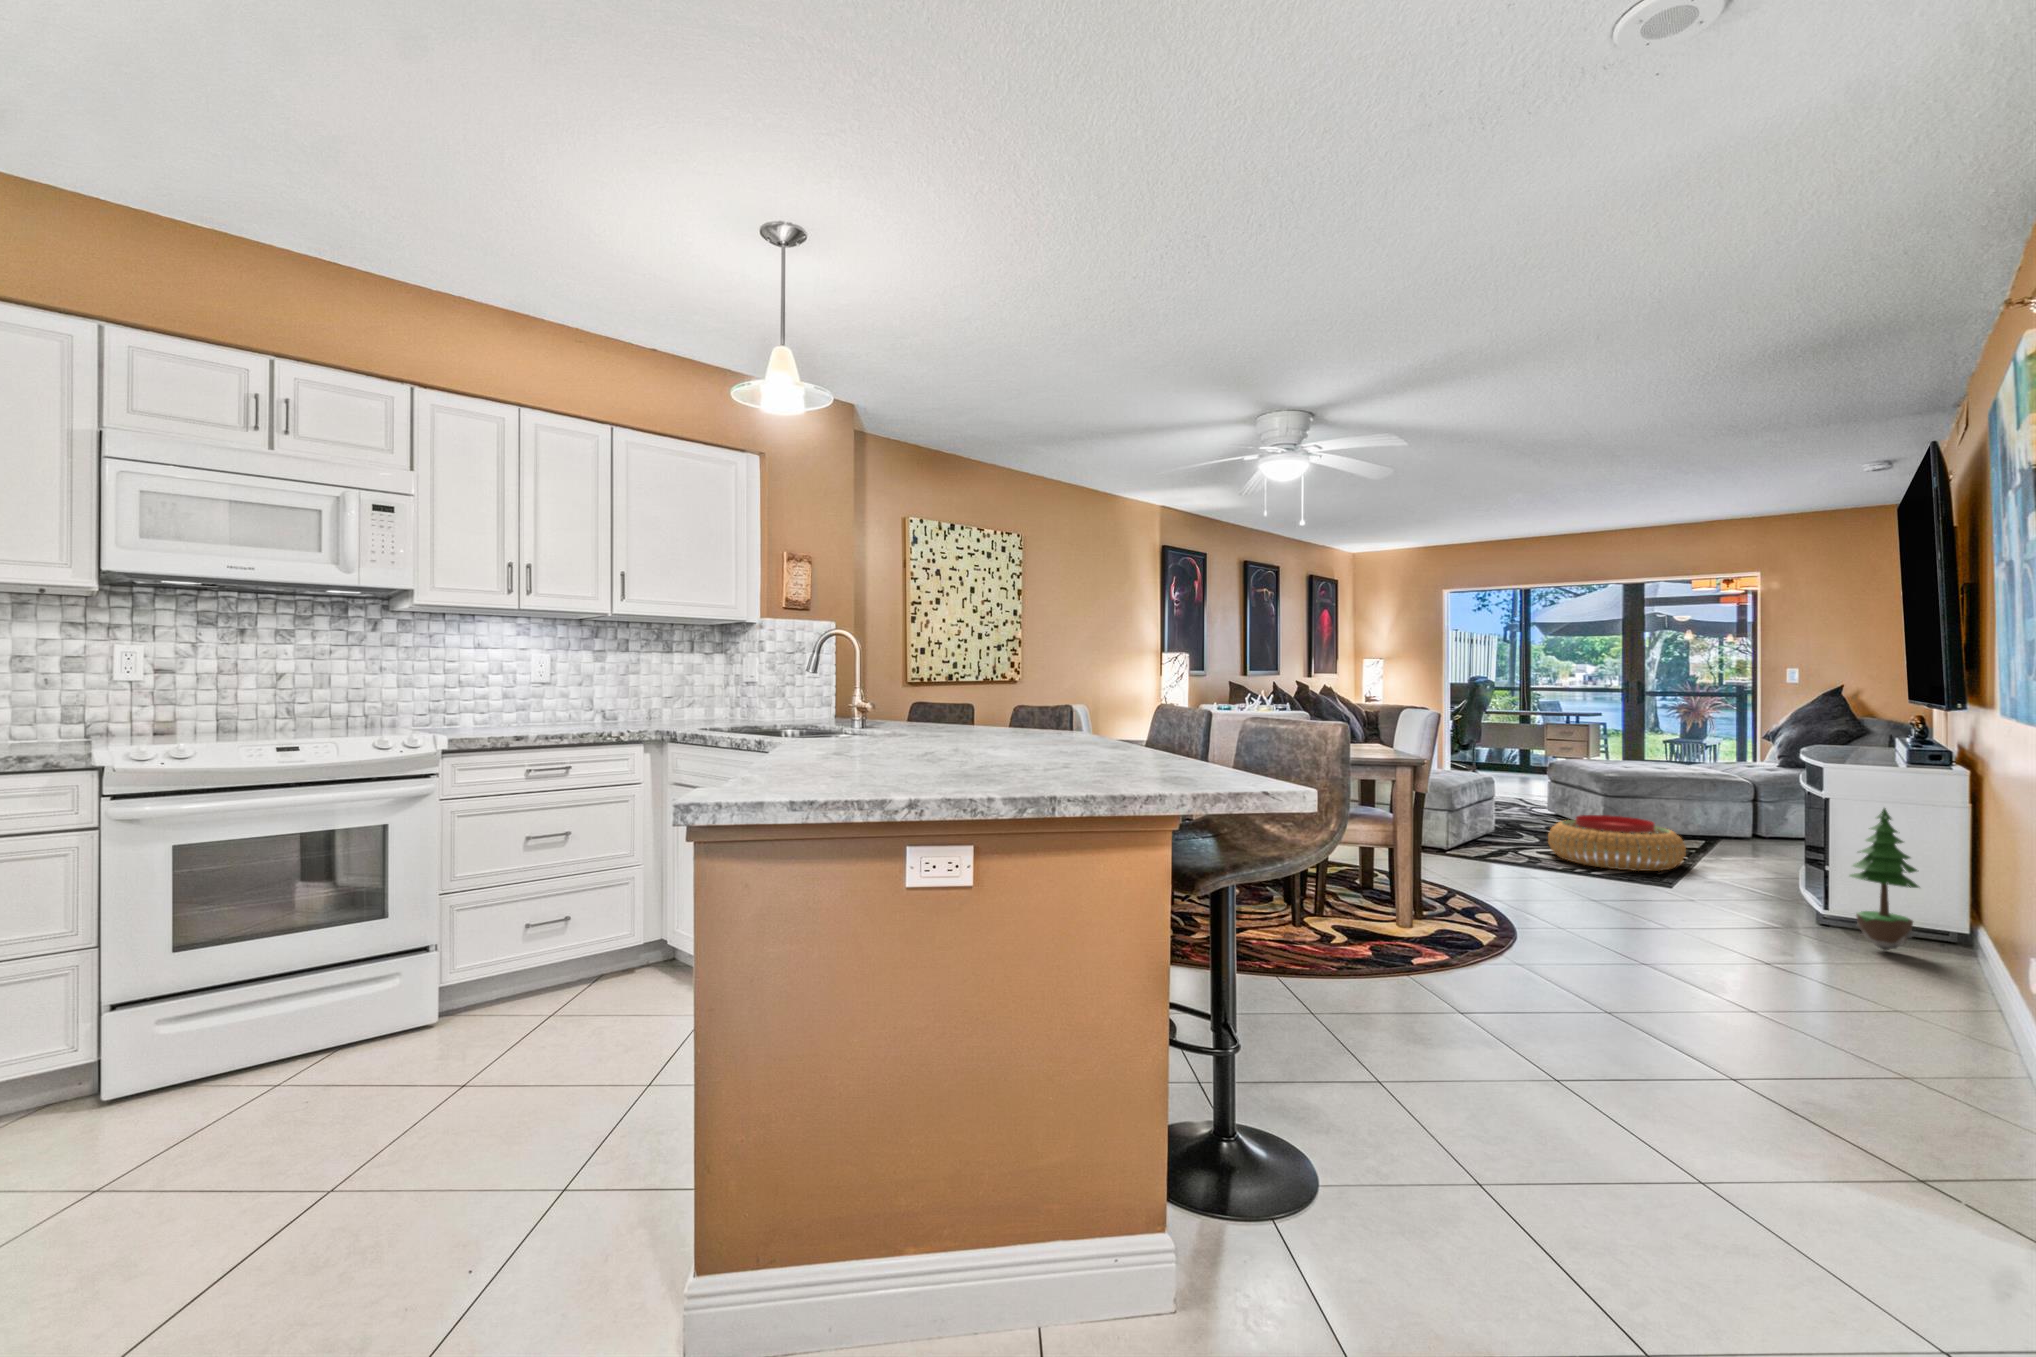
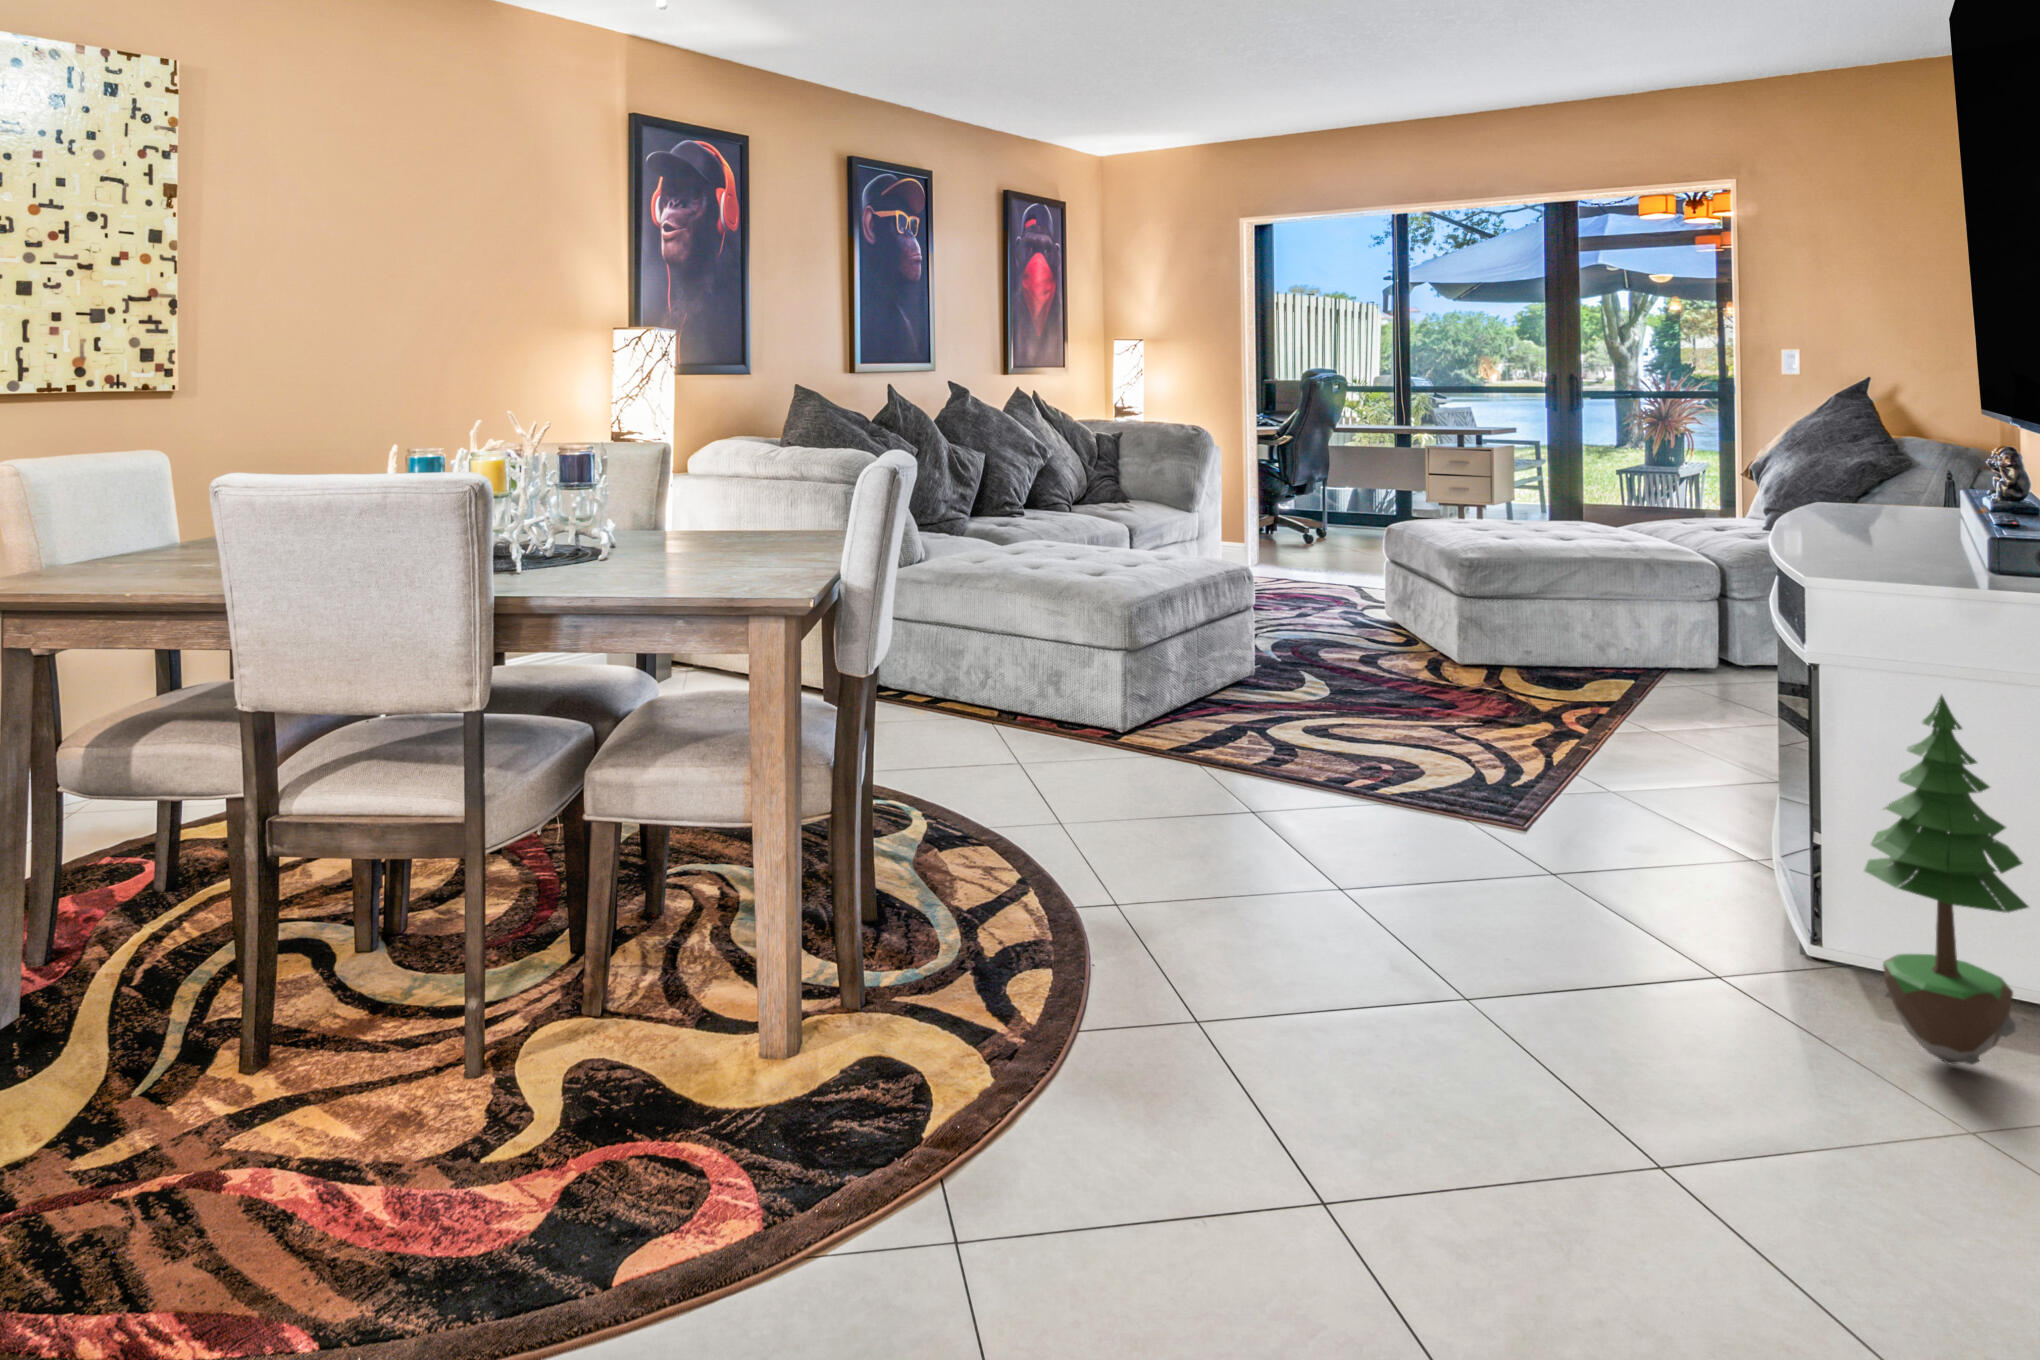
pouf: present [1548,815,1686,871] -> none [1324,651,1577,780]

